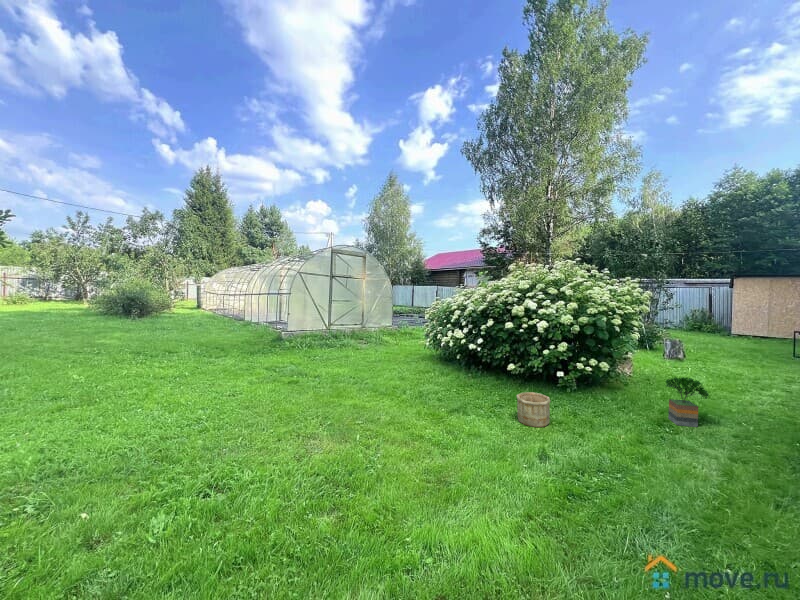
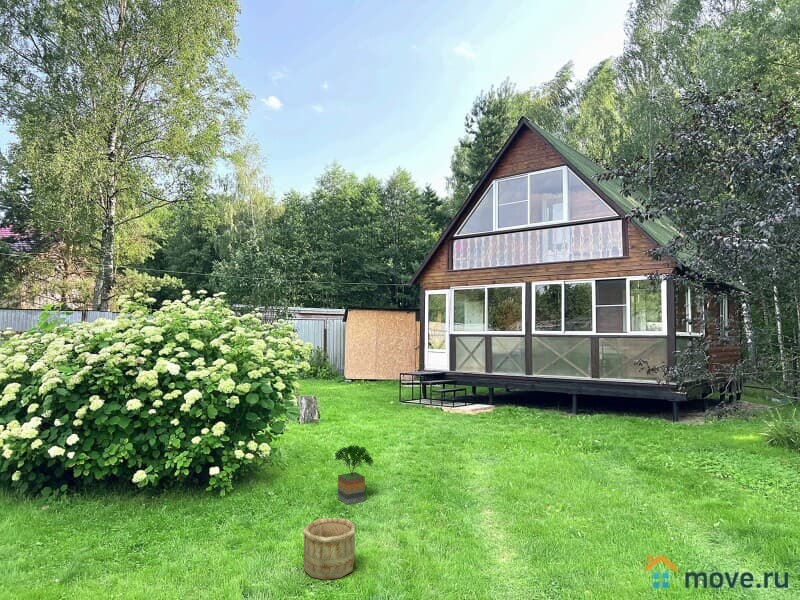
wooden bucket: present [516,392,551,427] -> present [302,518,356,580]

